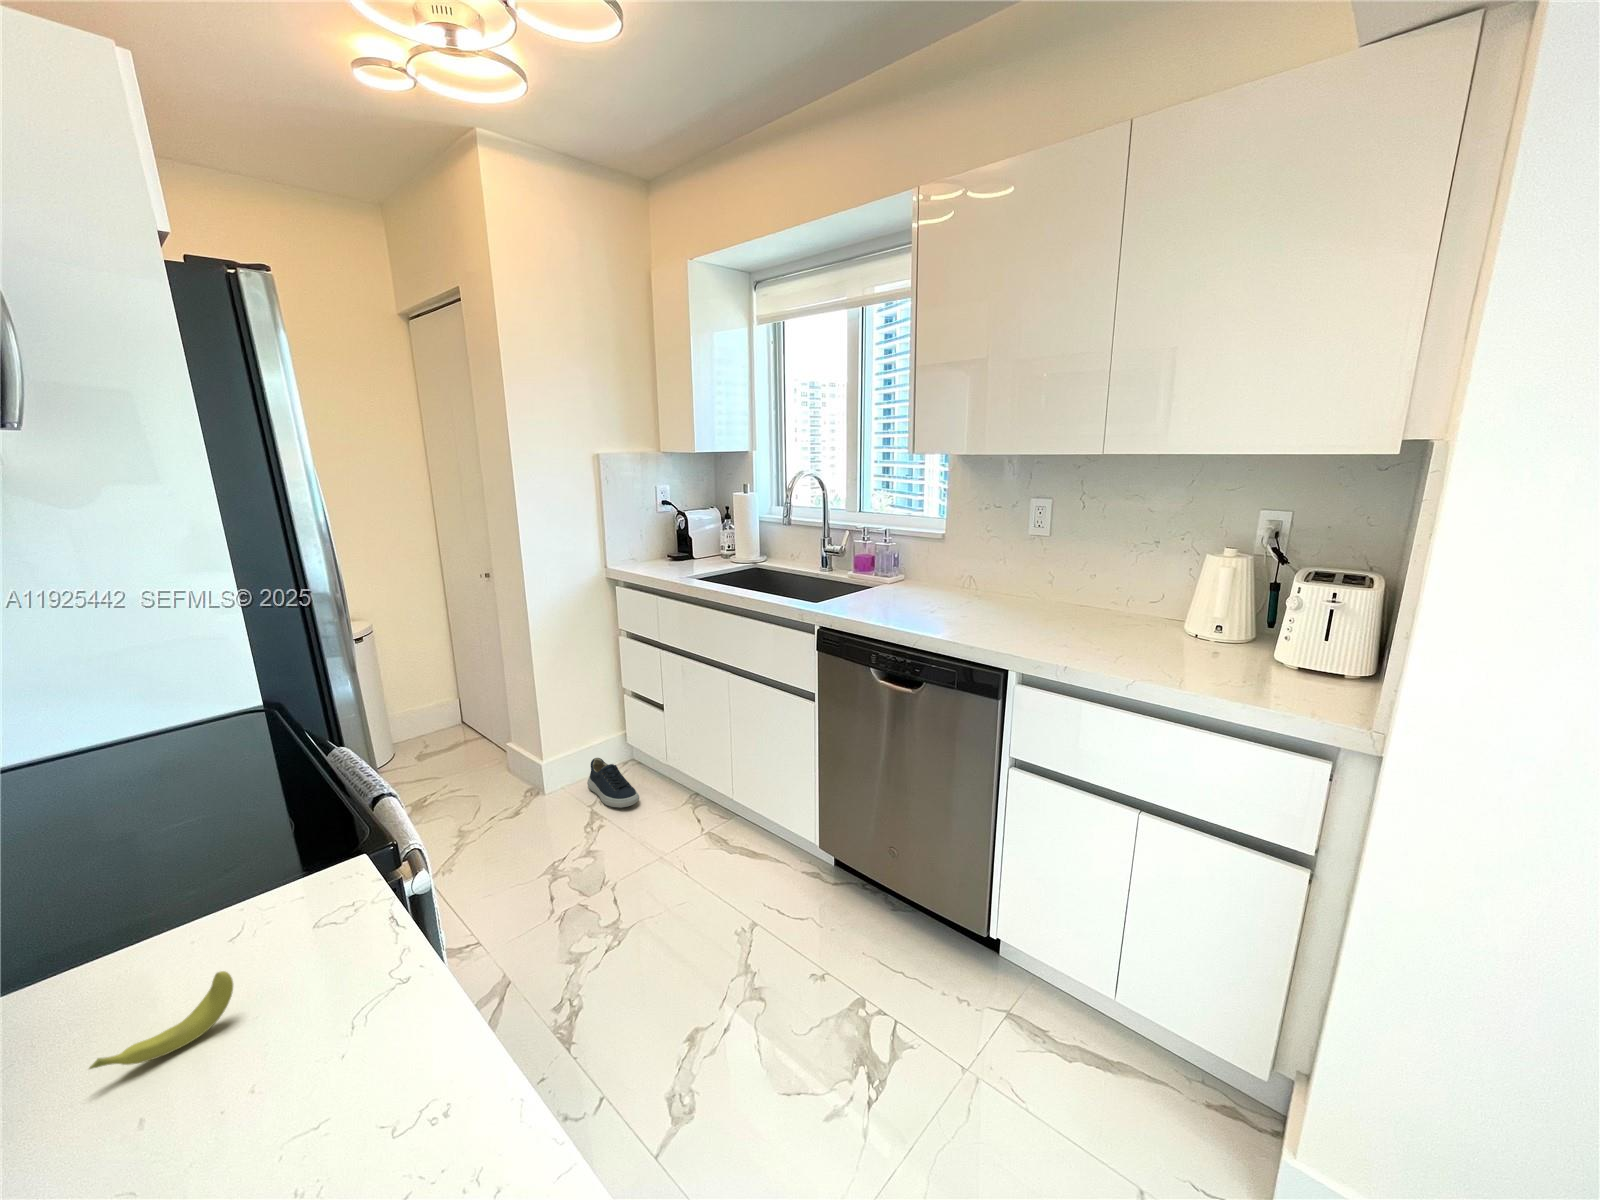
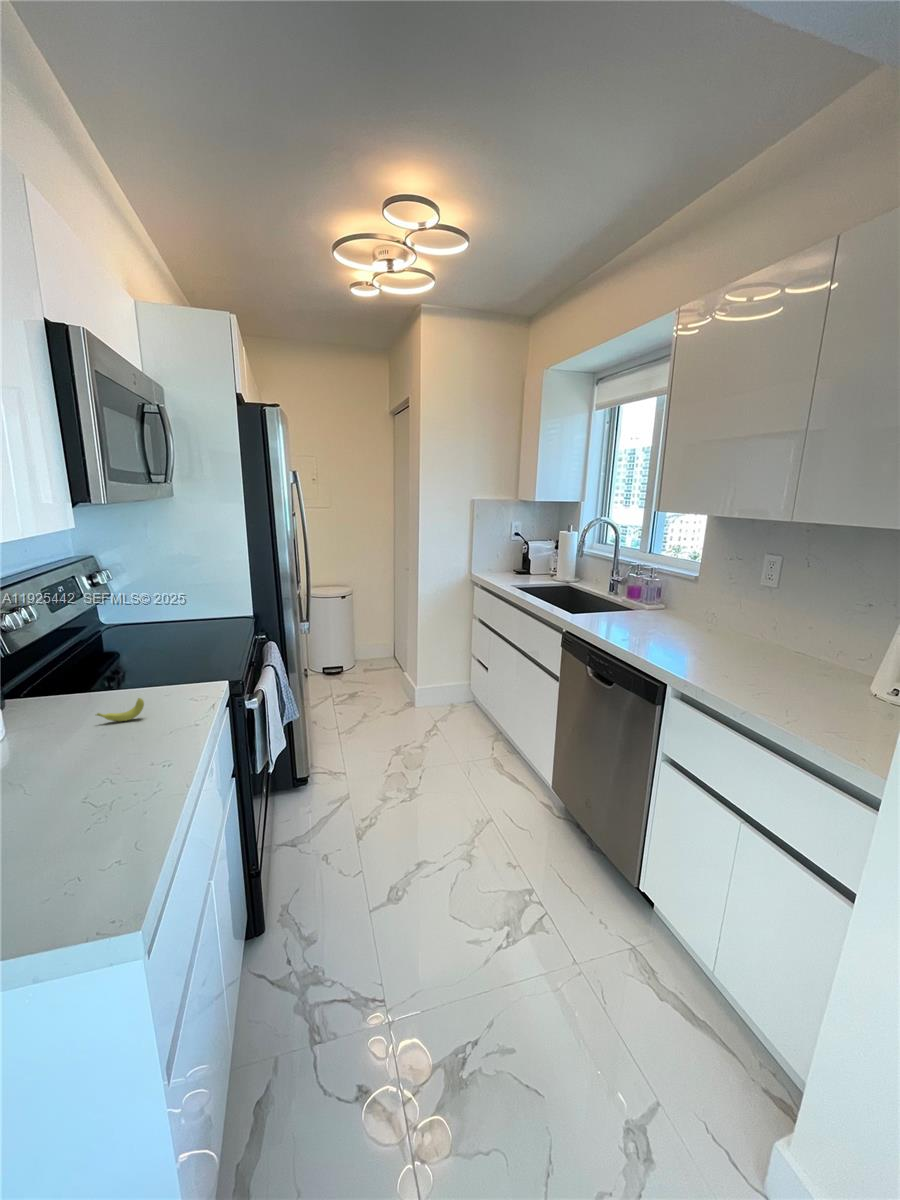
shoe: present [587,758,639,808] -> none [440,692,465,726]

